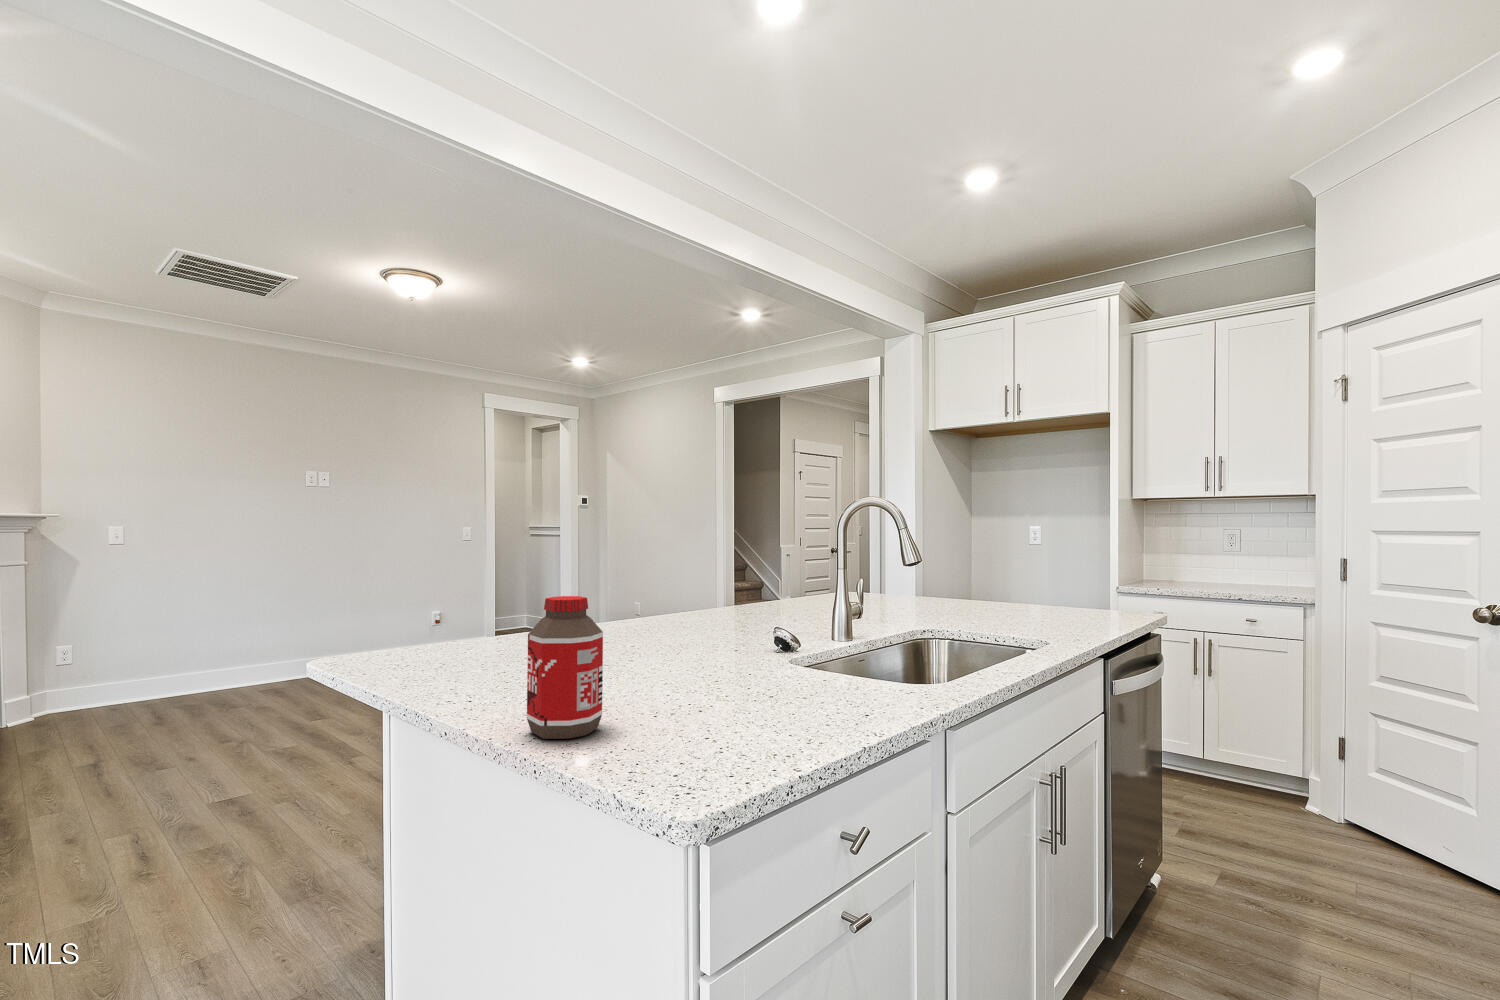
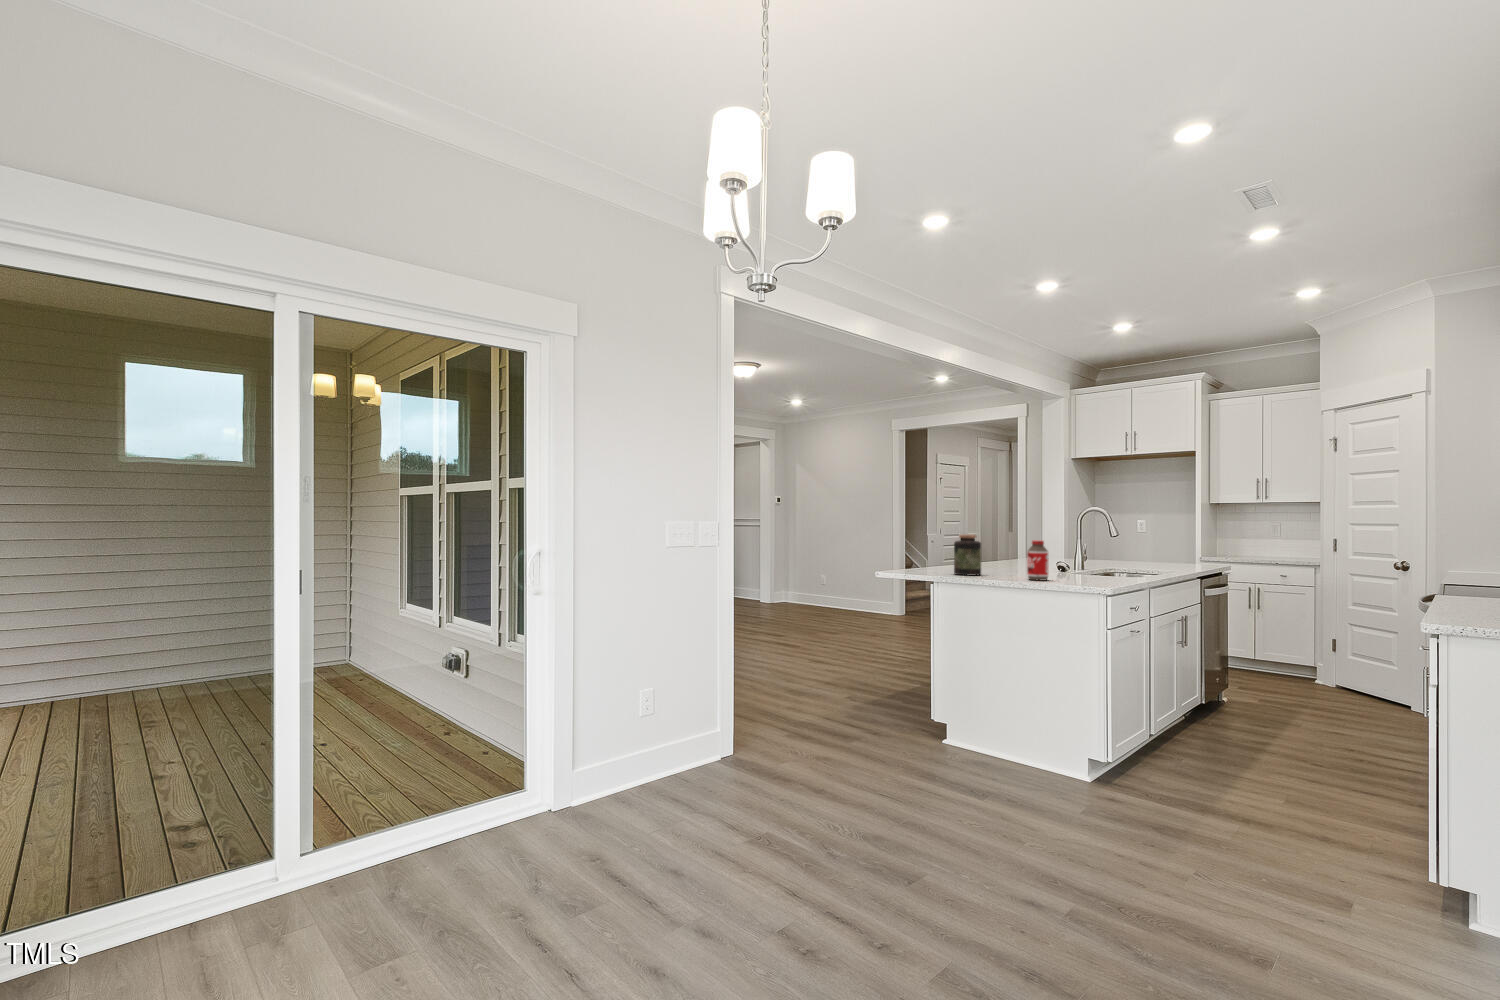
jar: none [418,568,500,692] -> present [954,534,981,575]

